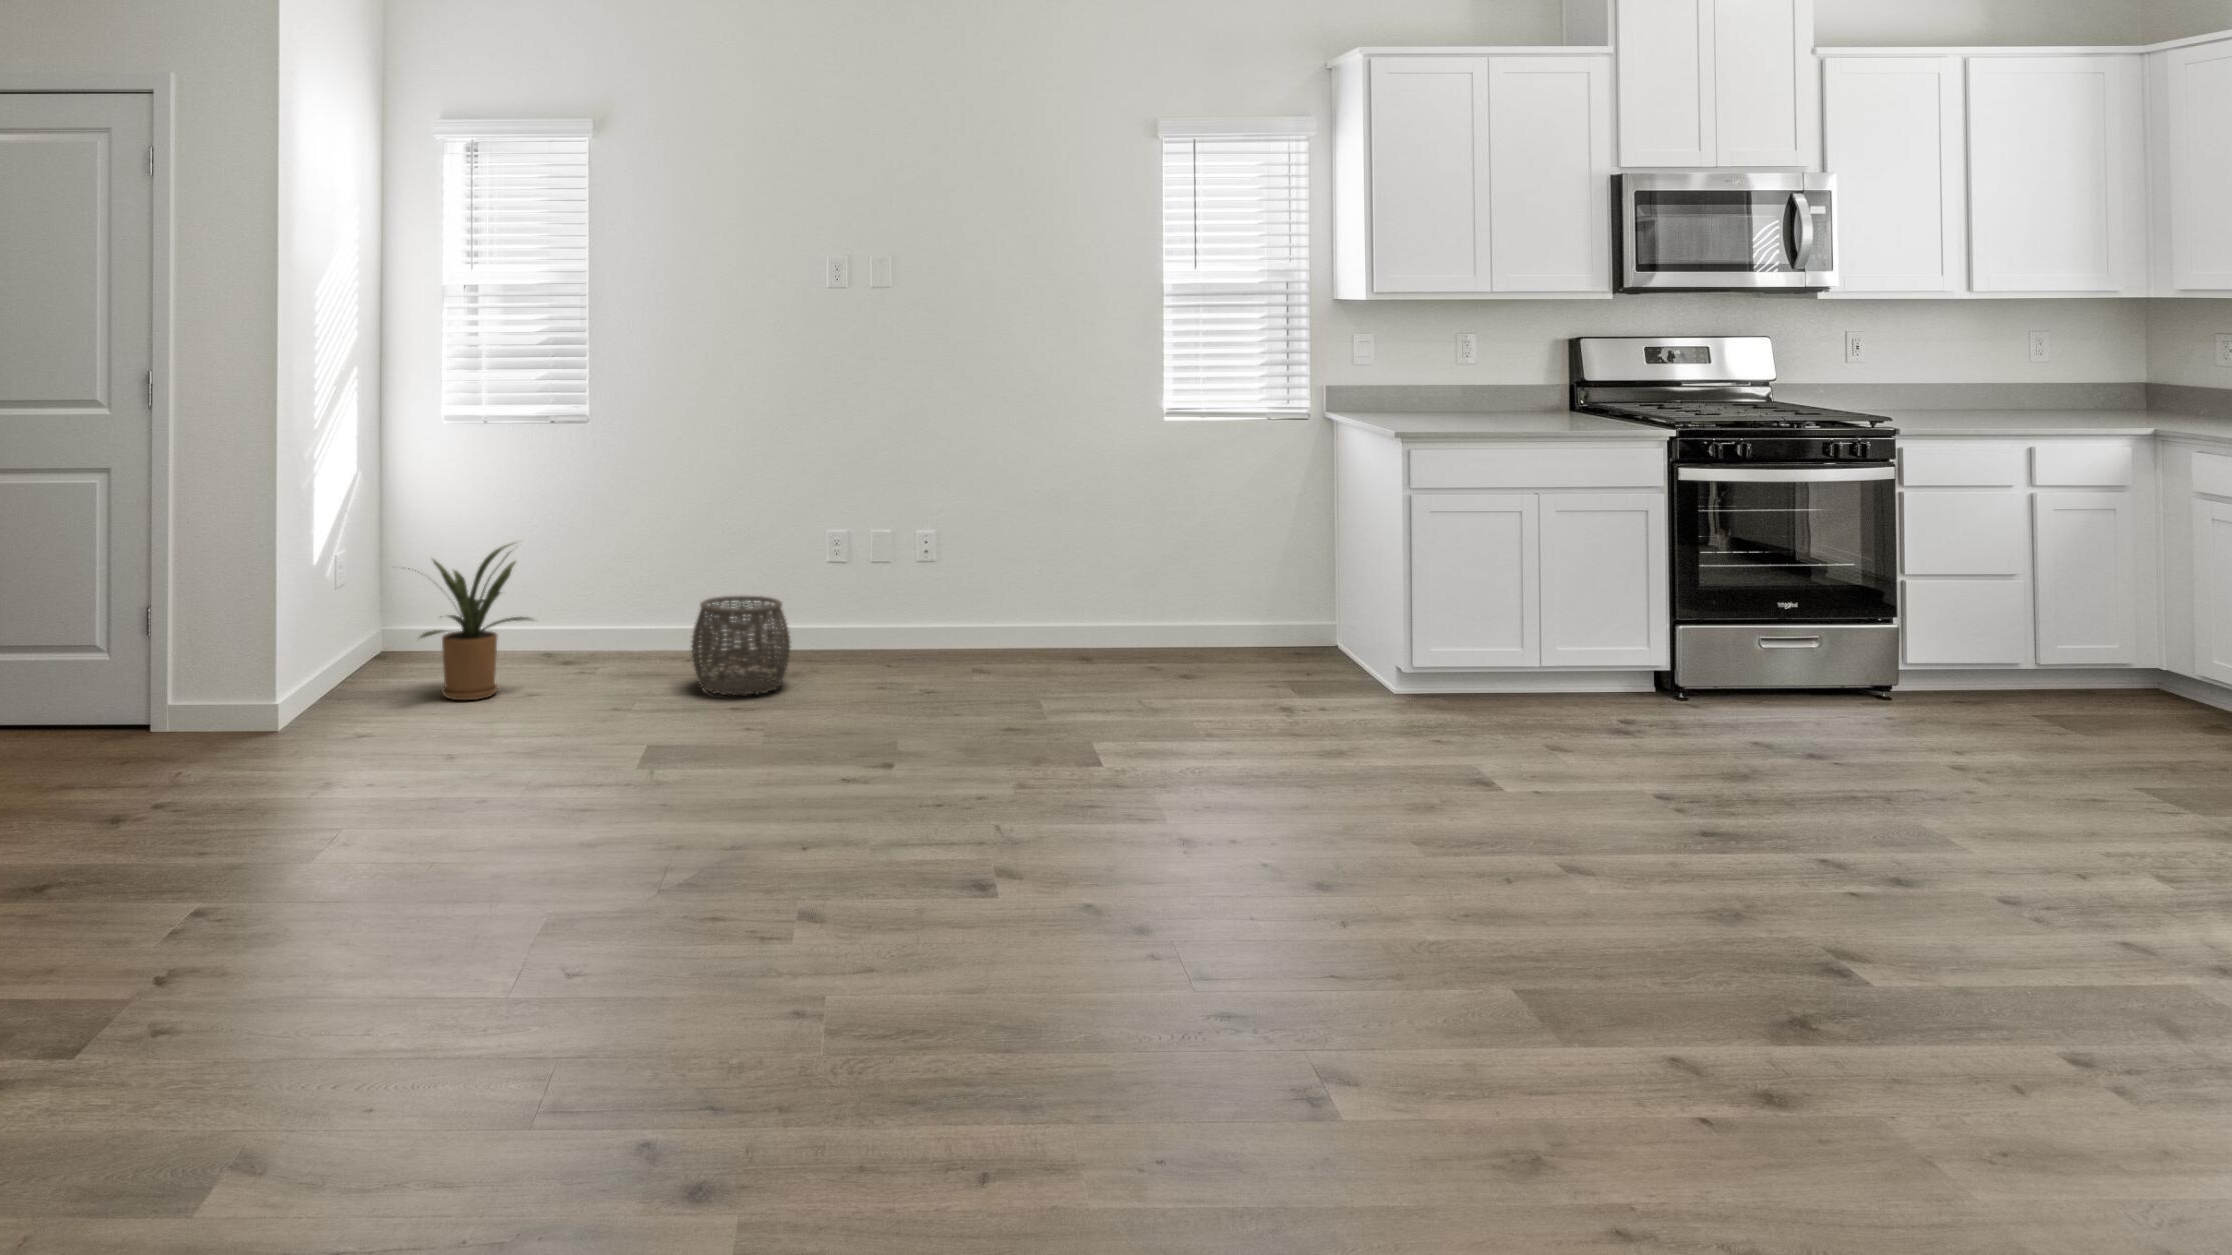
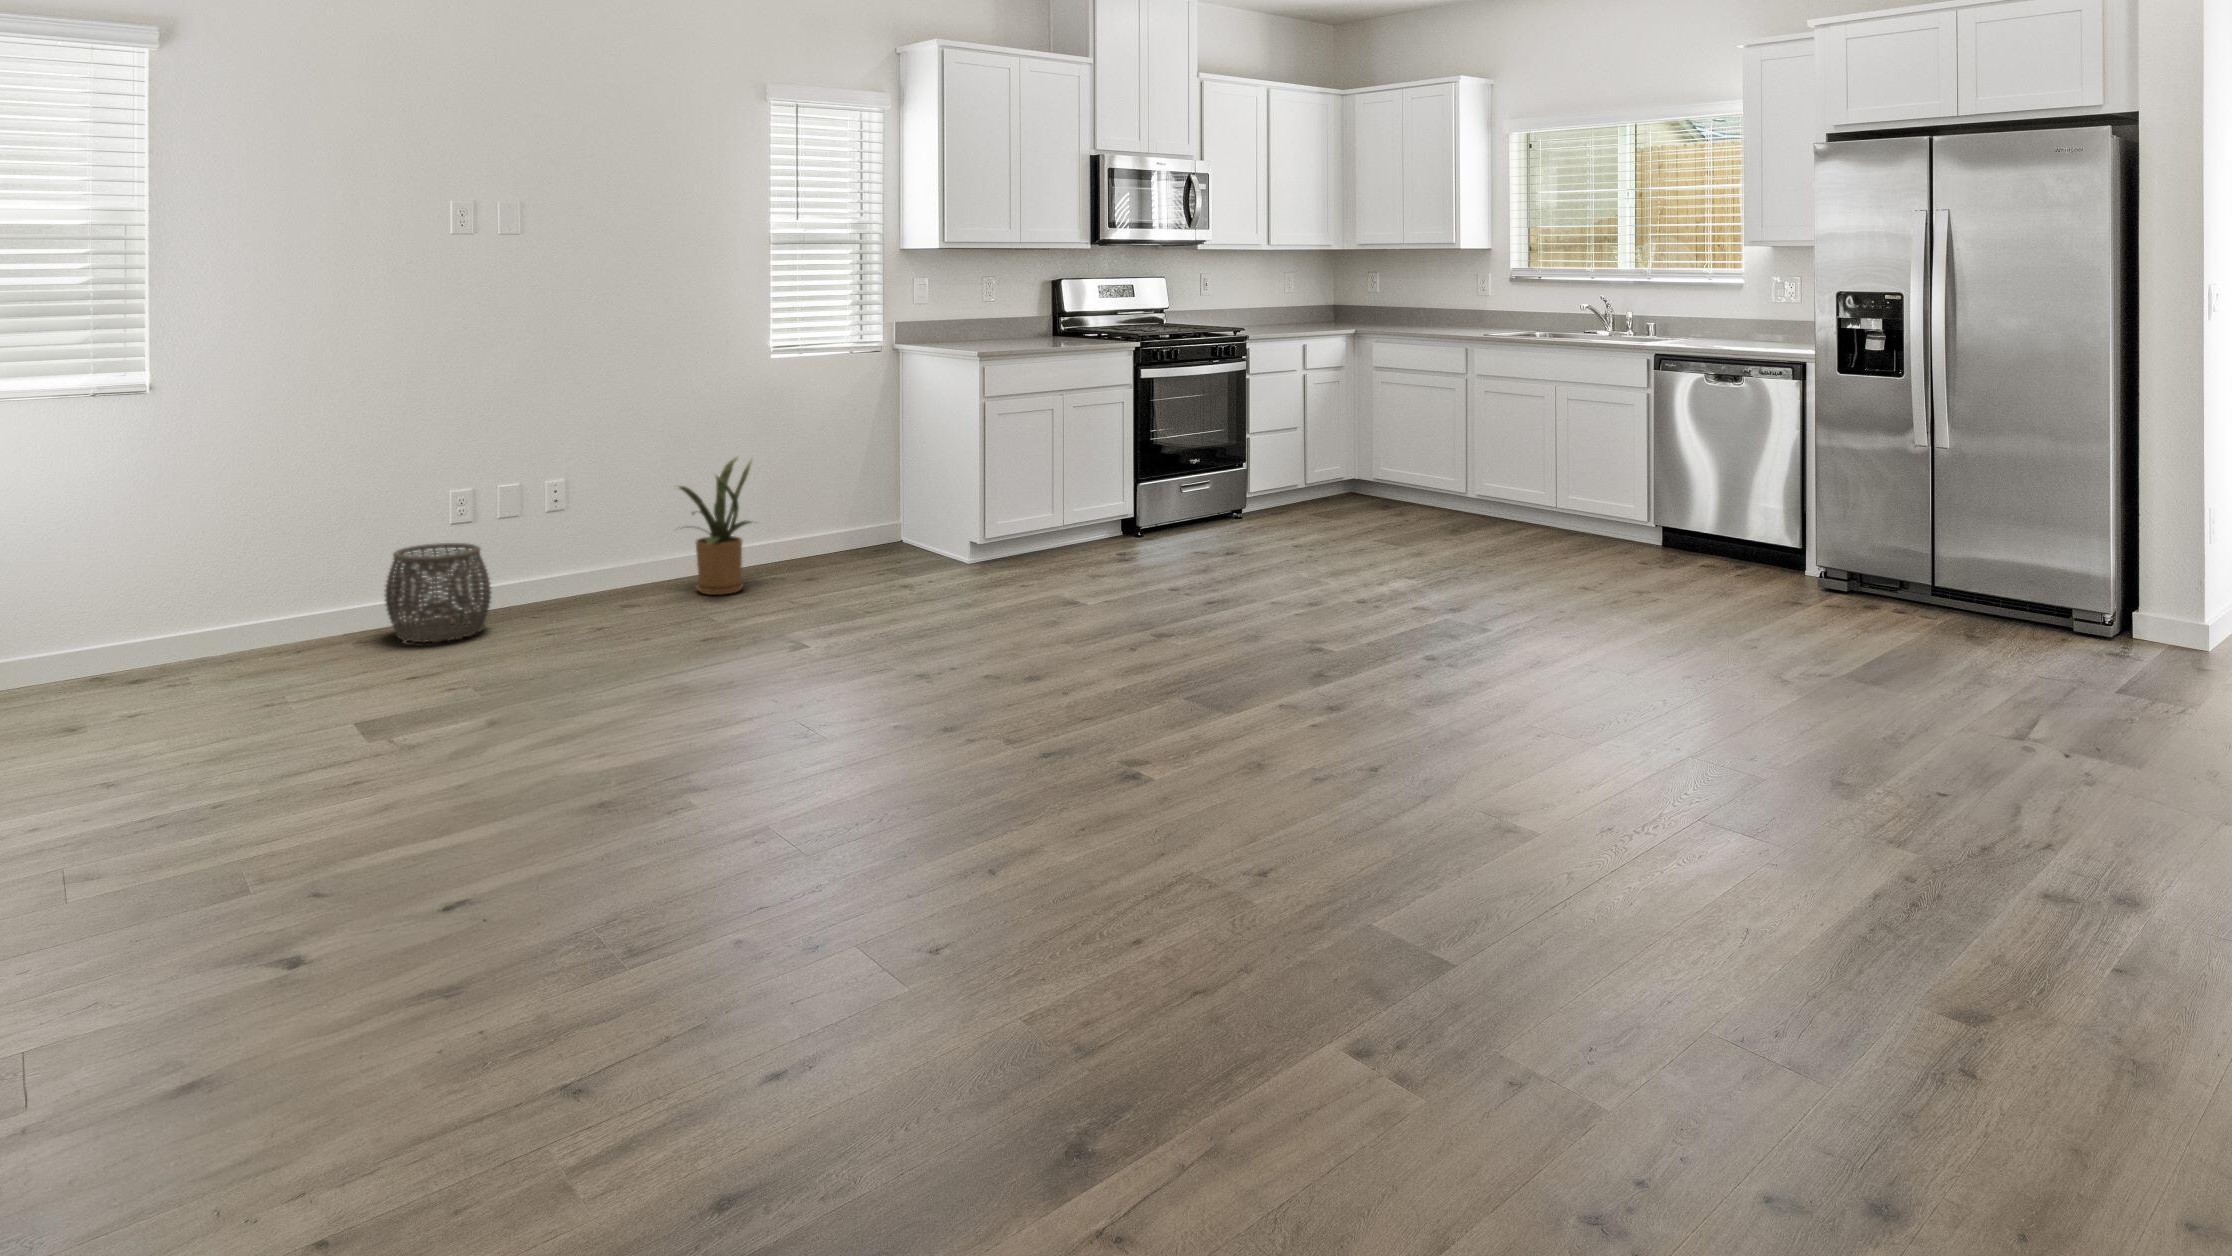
house plant: present [415,544,532,700] -> present [679,458,751,595]

